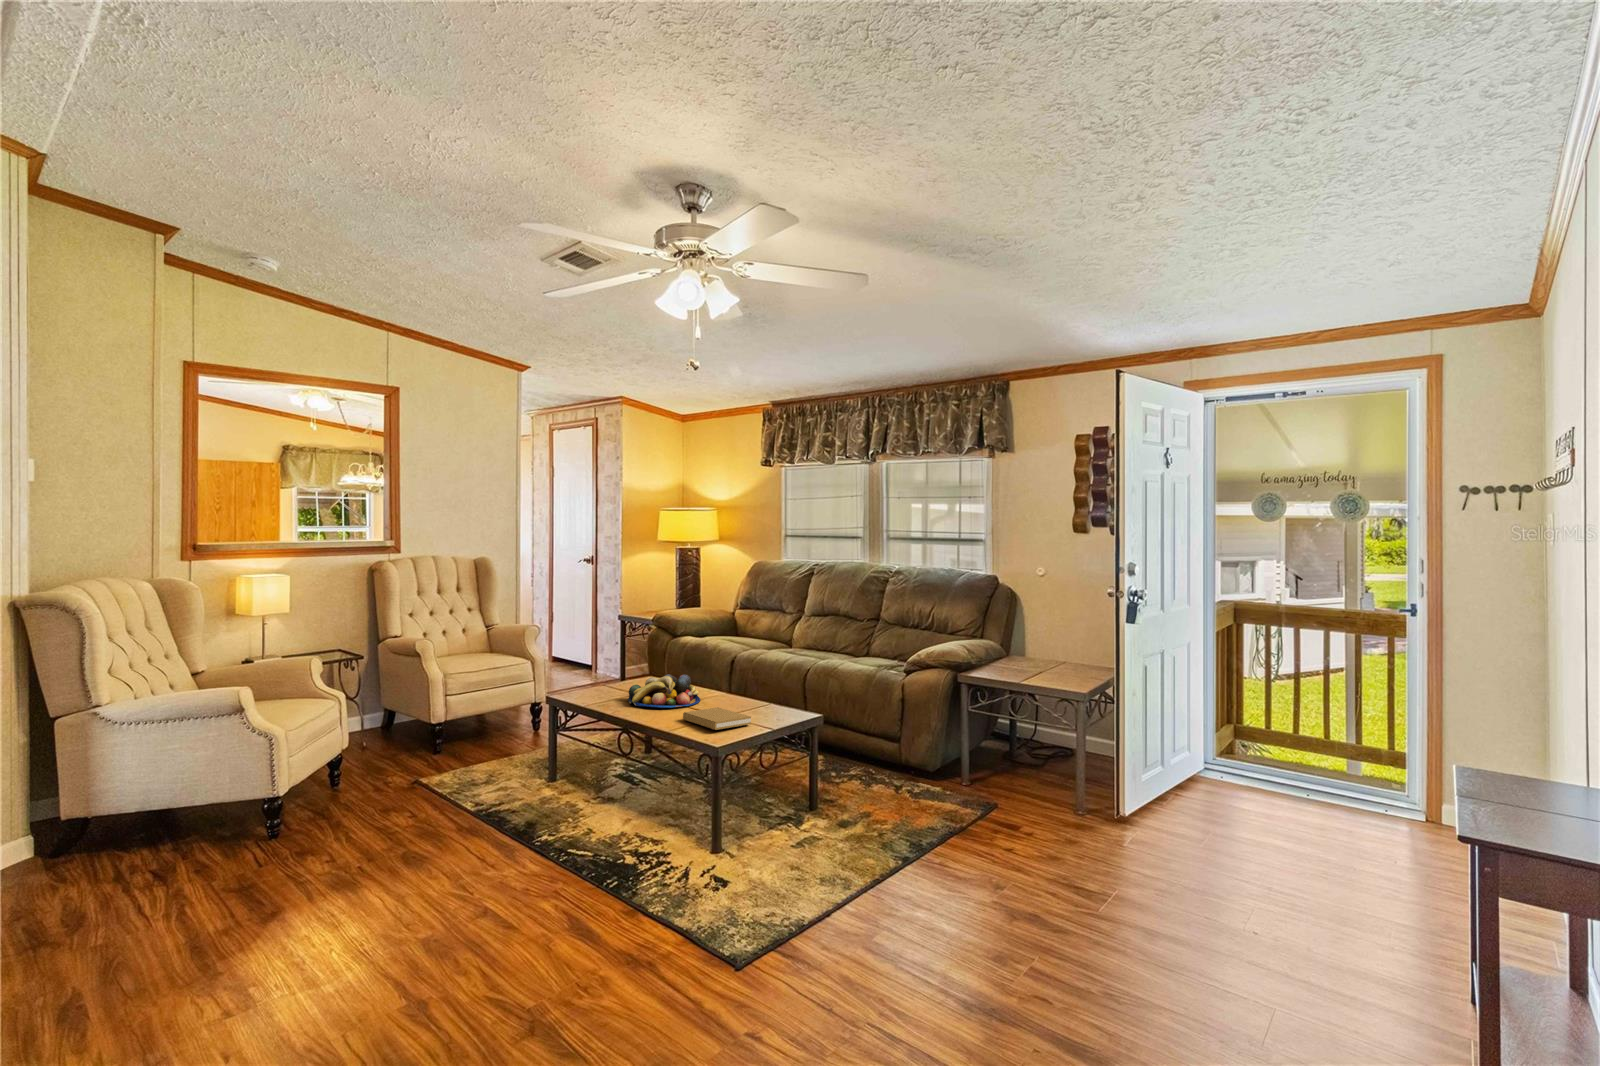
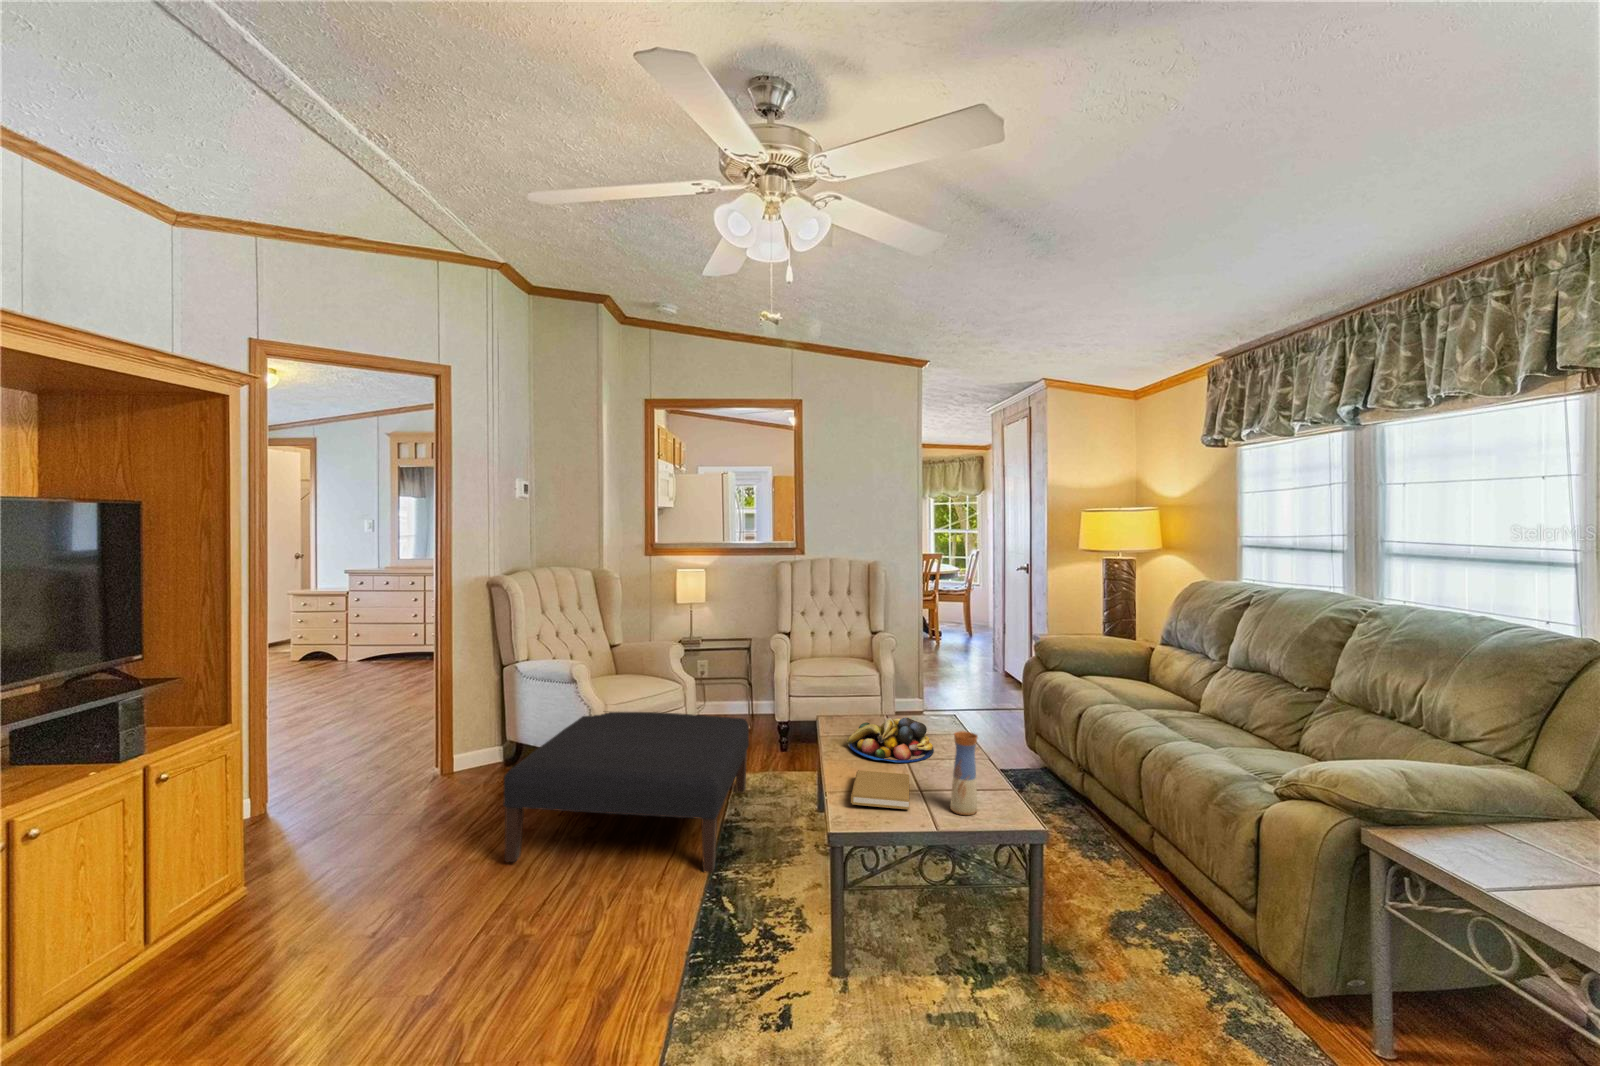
vase: none [768,661,788,719] -> present [950,731,978,815]
ottoman: none [239,716,549,923] -> present [503,712,749,873]

